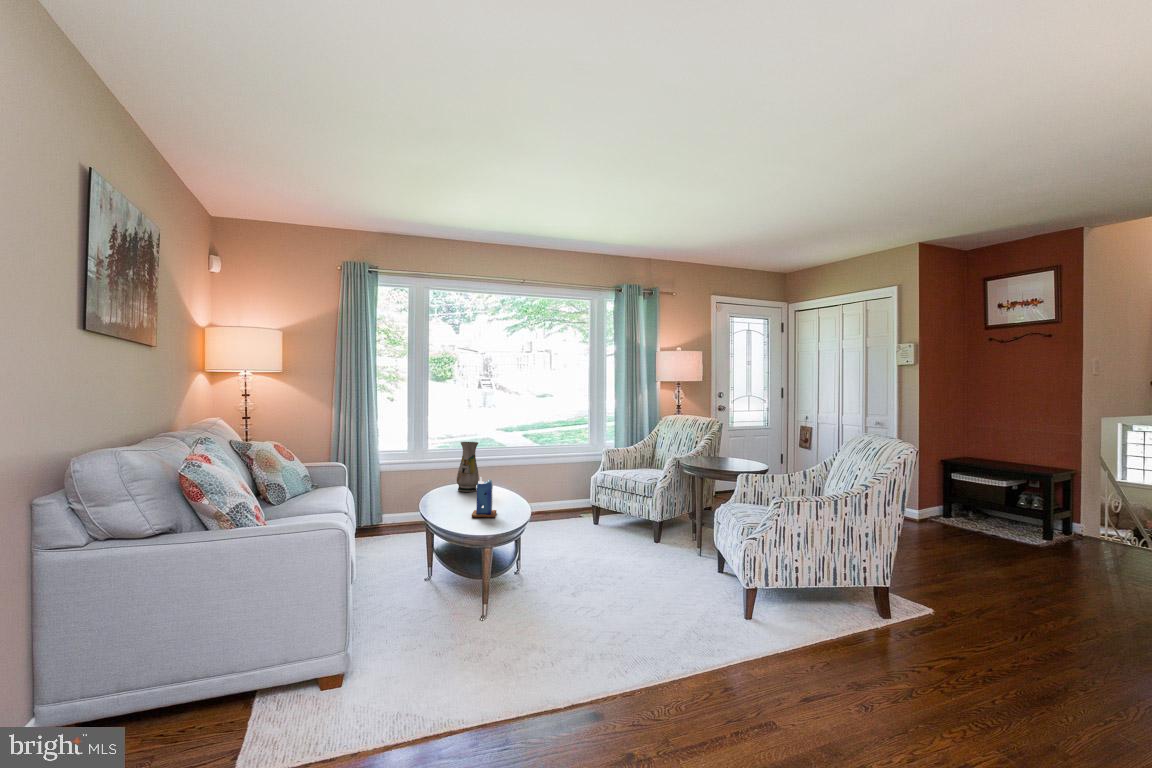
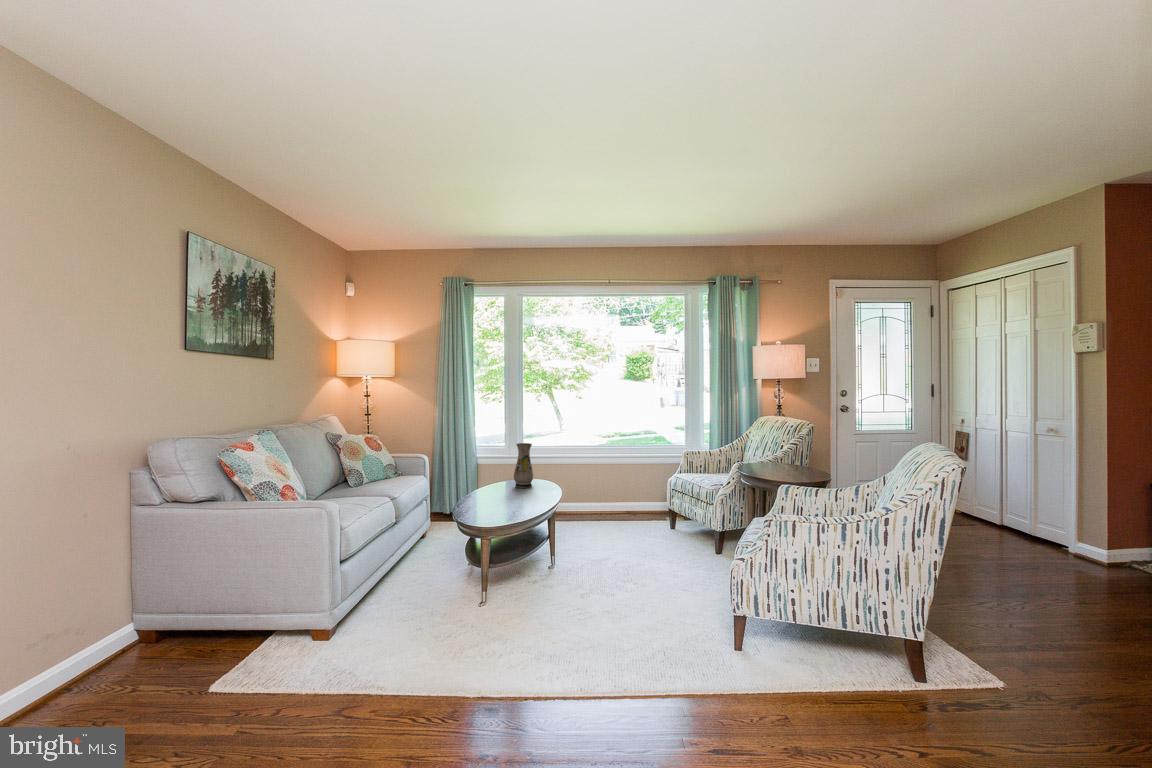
candle: present [472,477,496,517] -> none [491,476,517,513]

